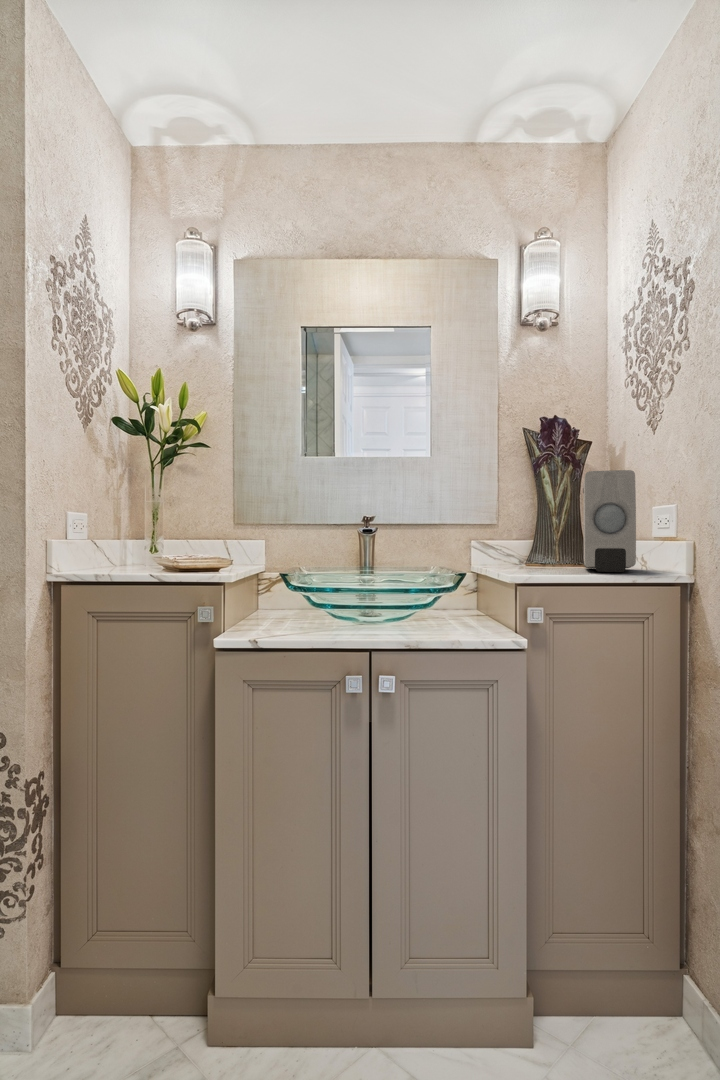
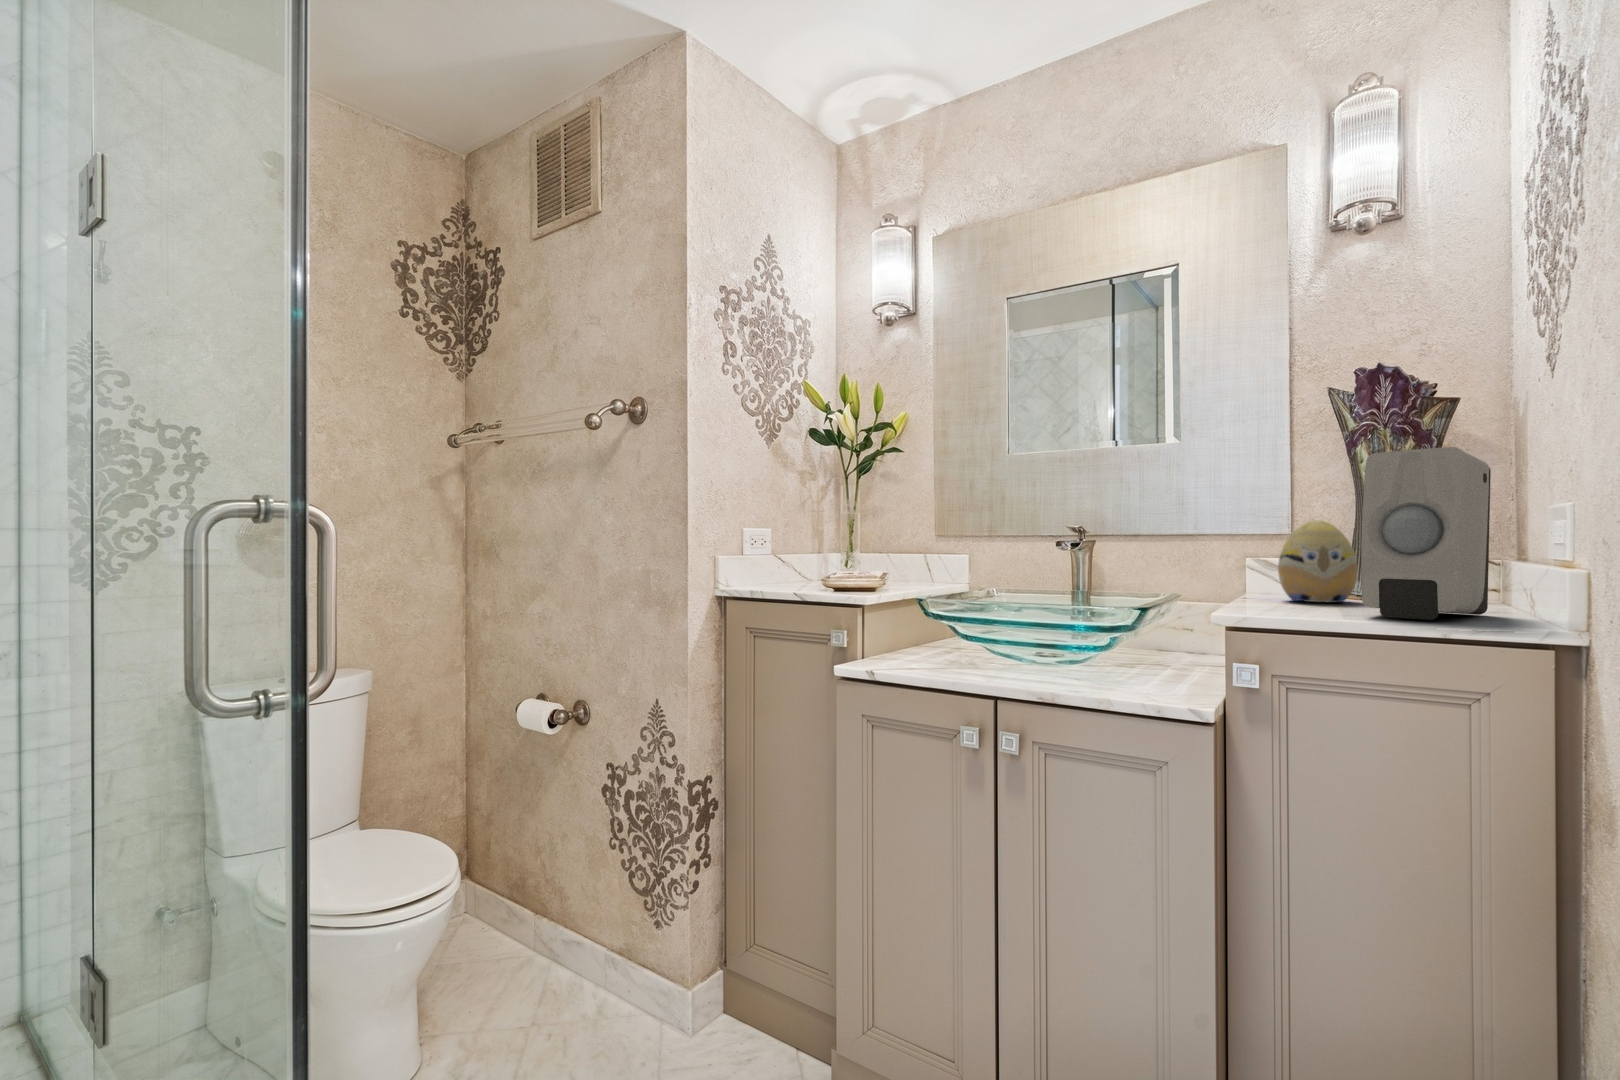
decorative egg: none [508,513,552,566] -> present [1278,520,1358,602]

